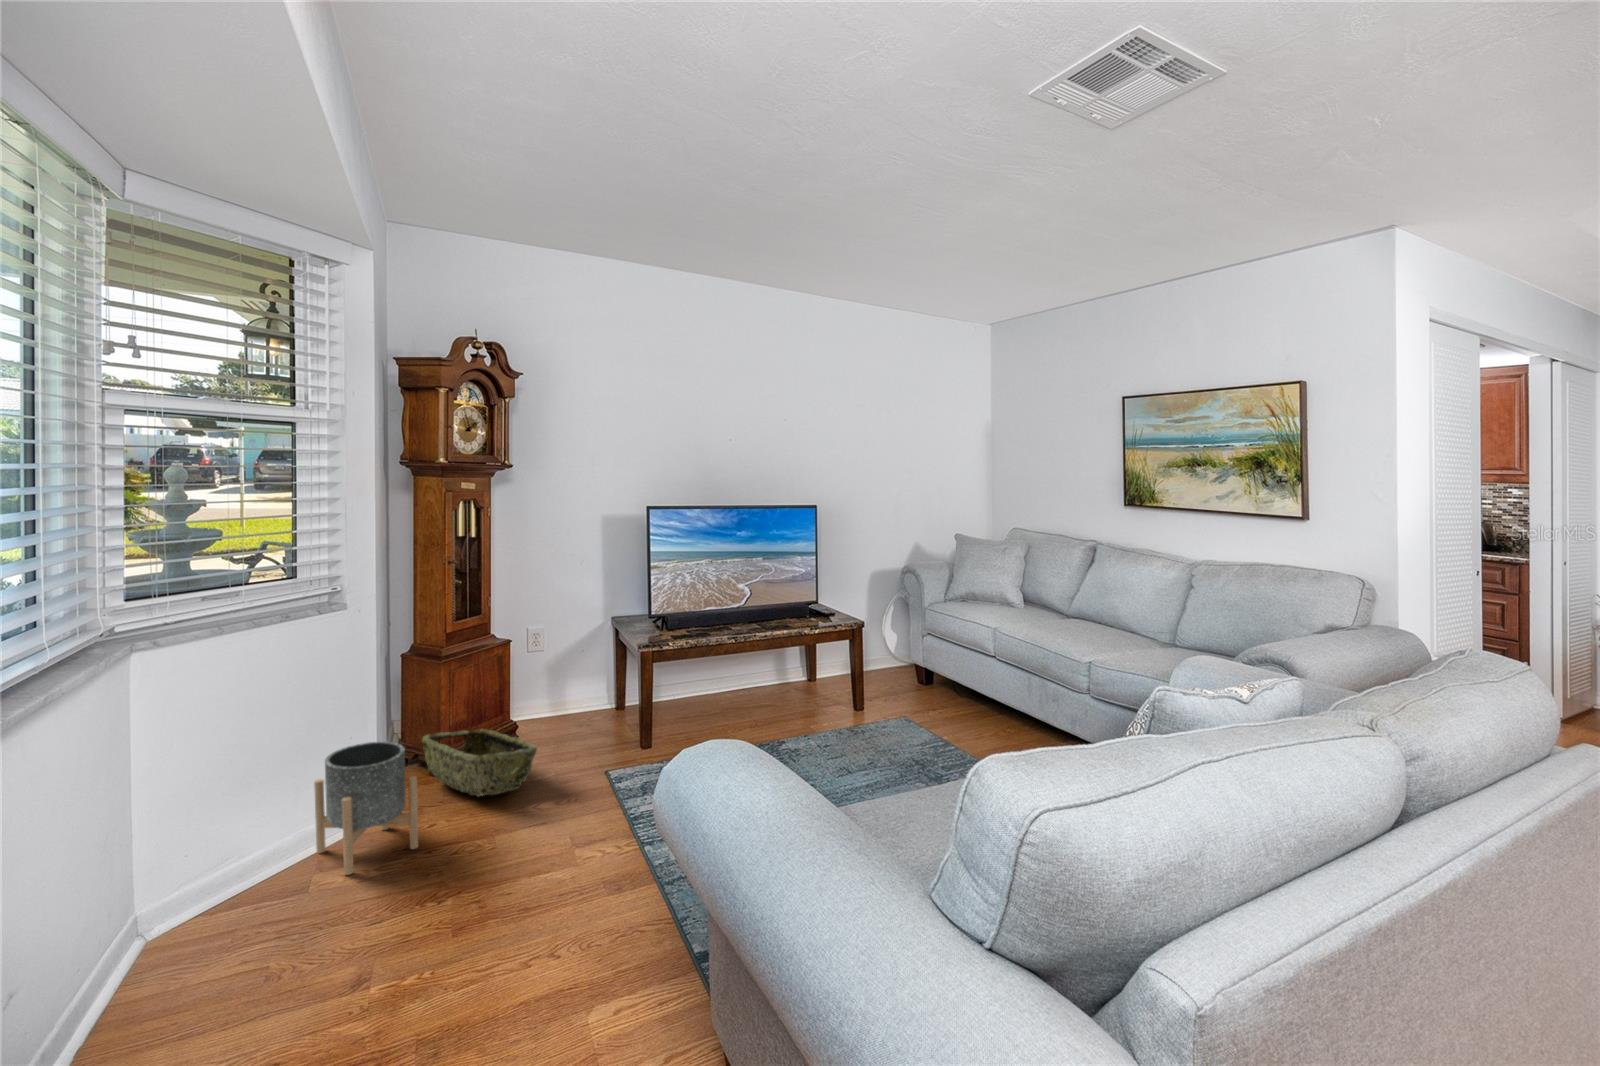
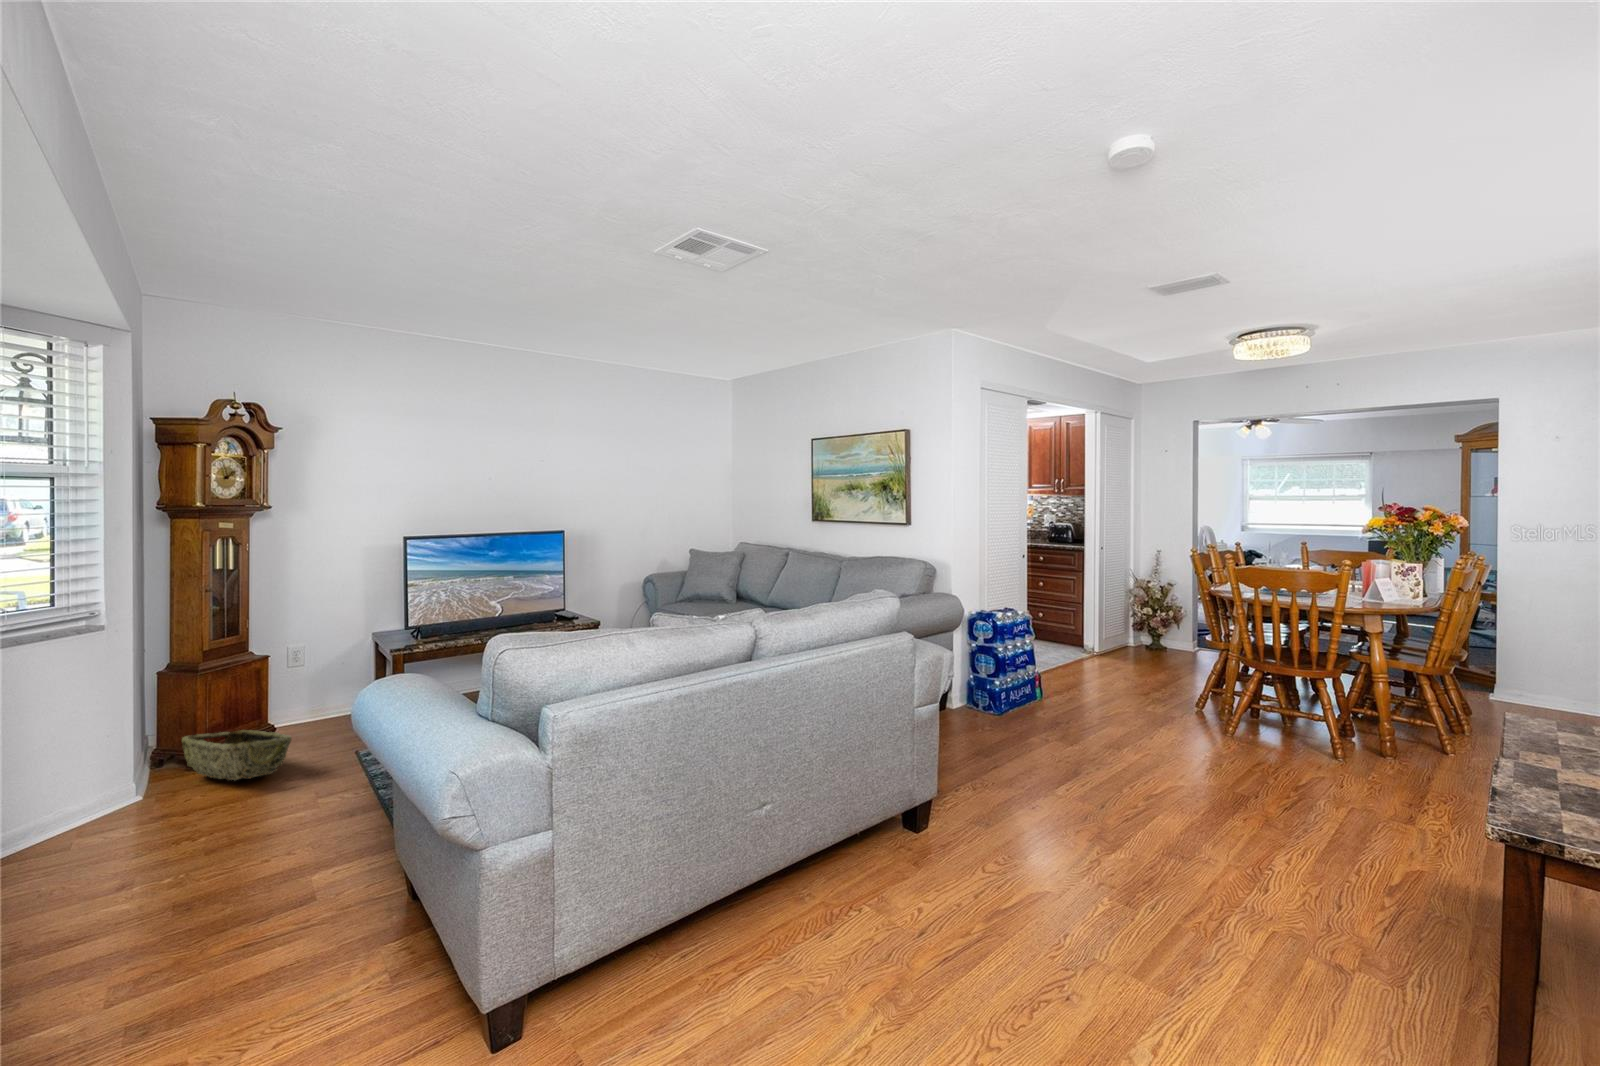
planter: present [314,742,418,875] -> none [72,735,174,842]

